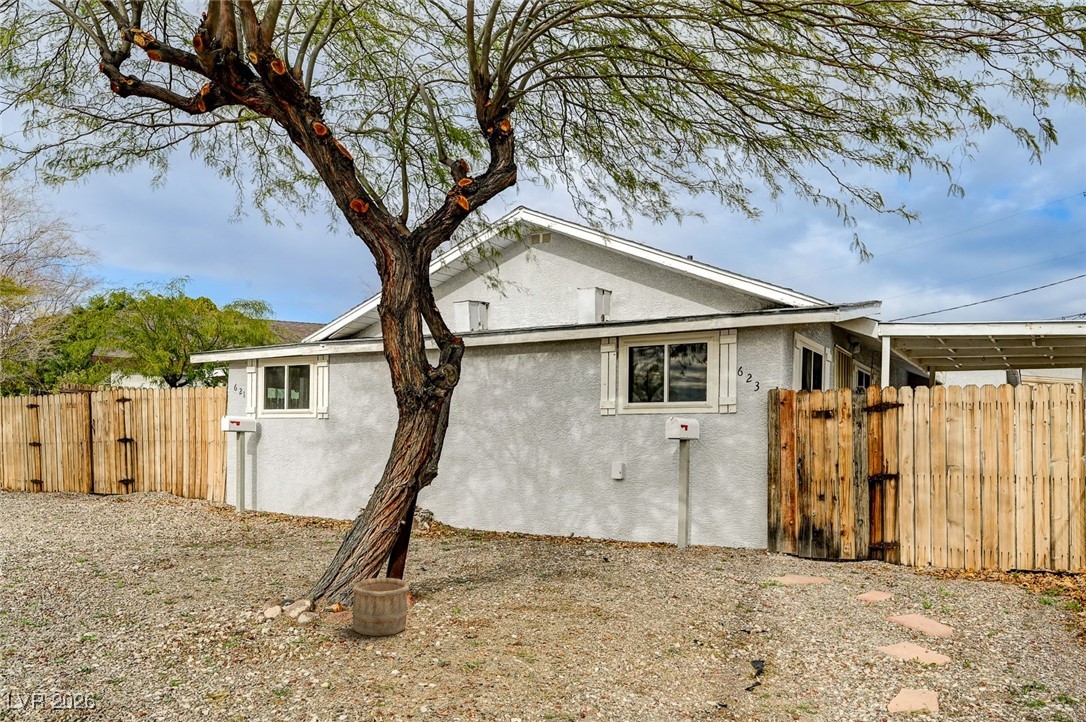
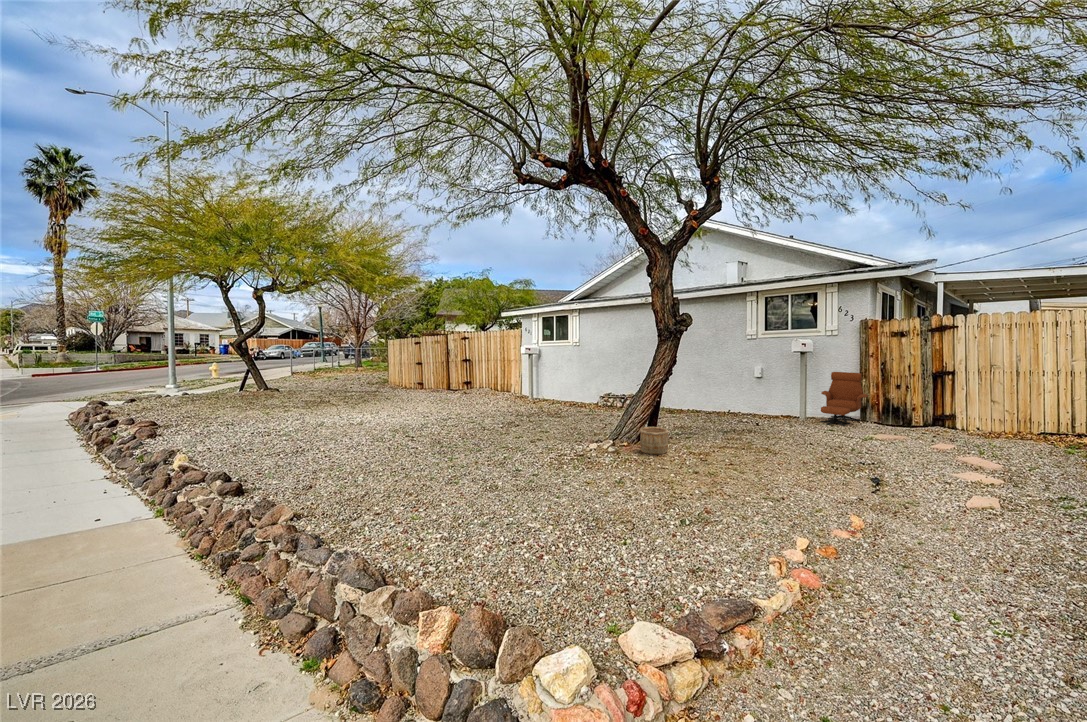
lounge chair: none [705,471,778,565] -> present [820,372,868,426]

